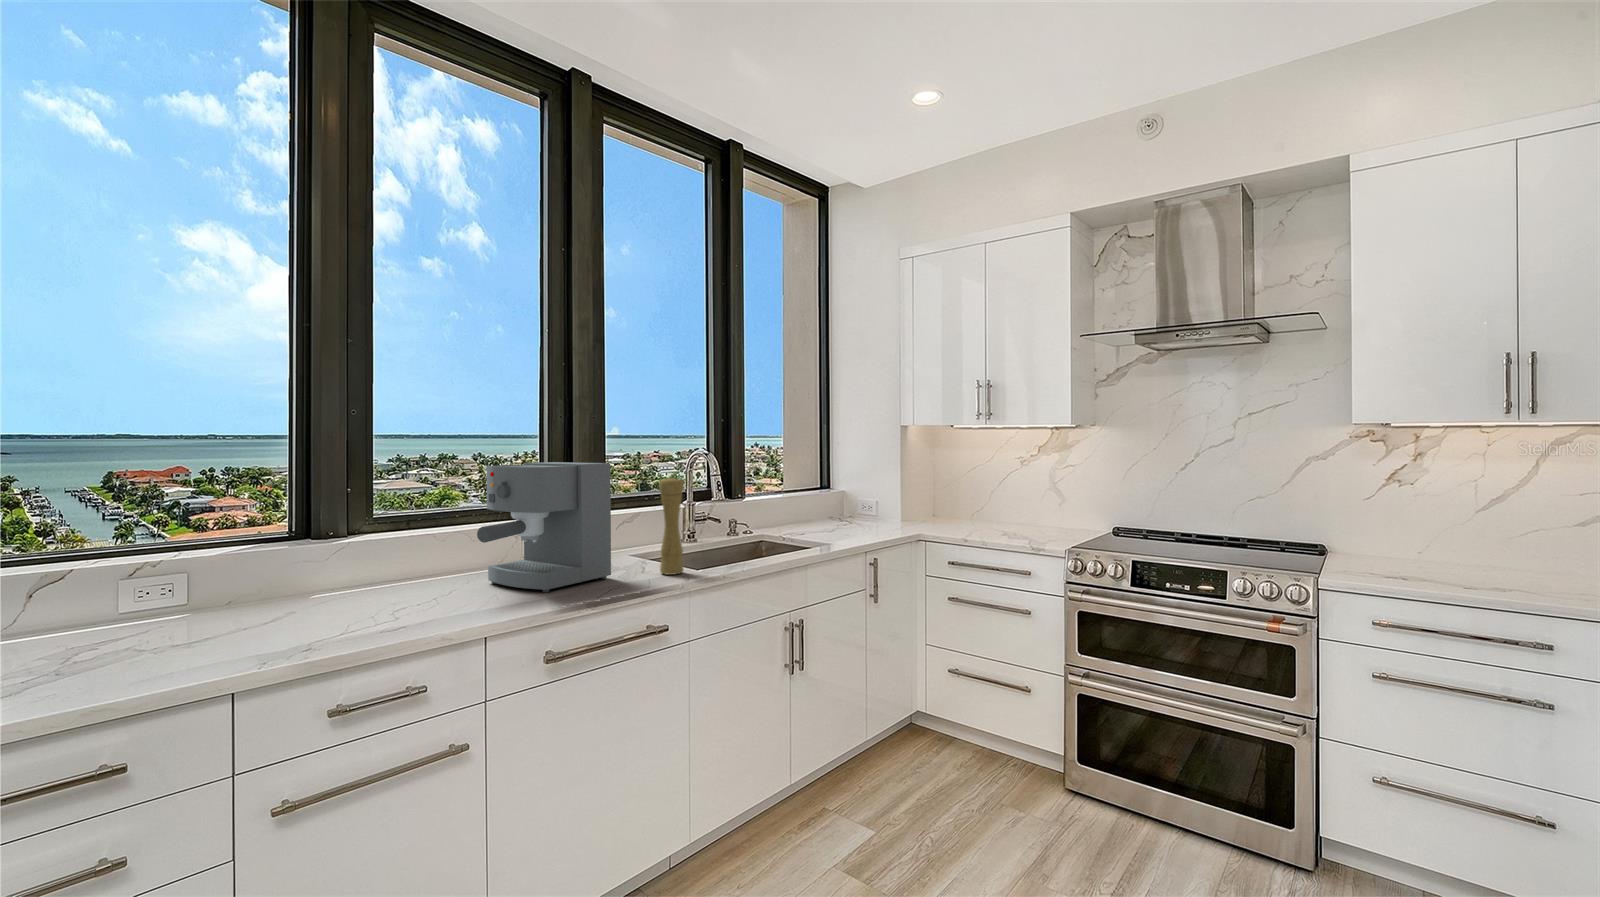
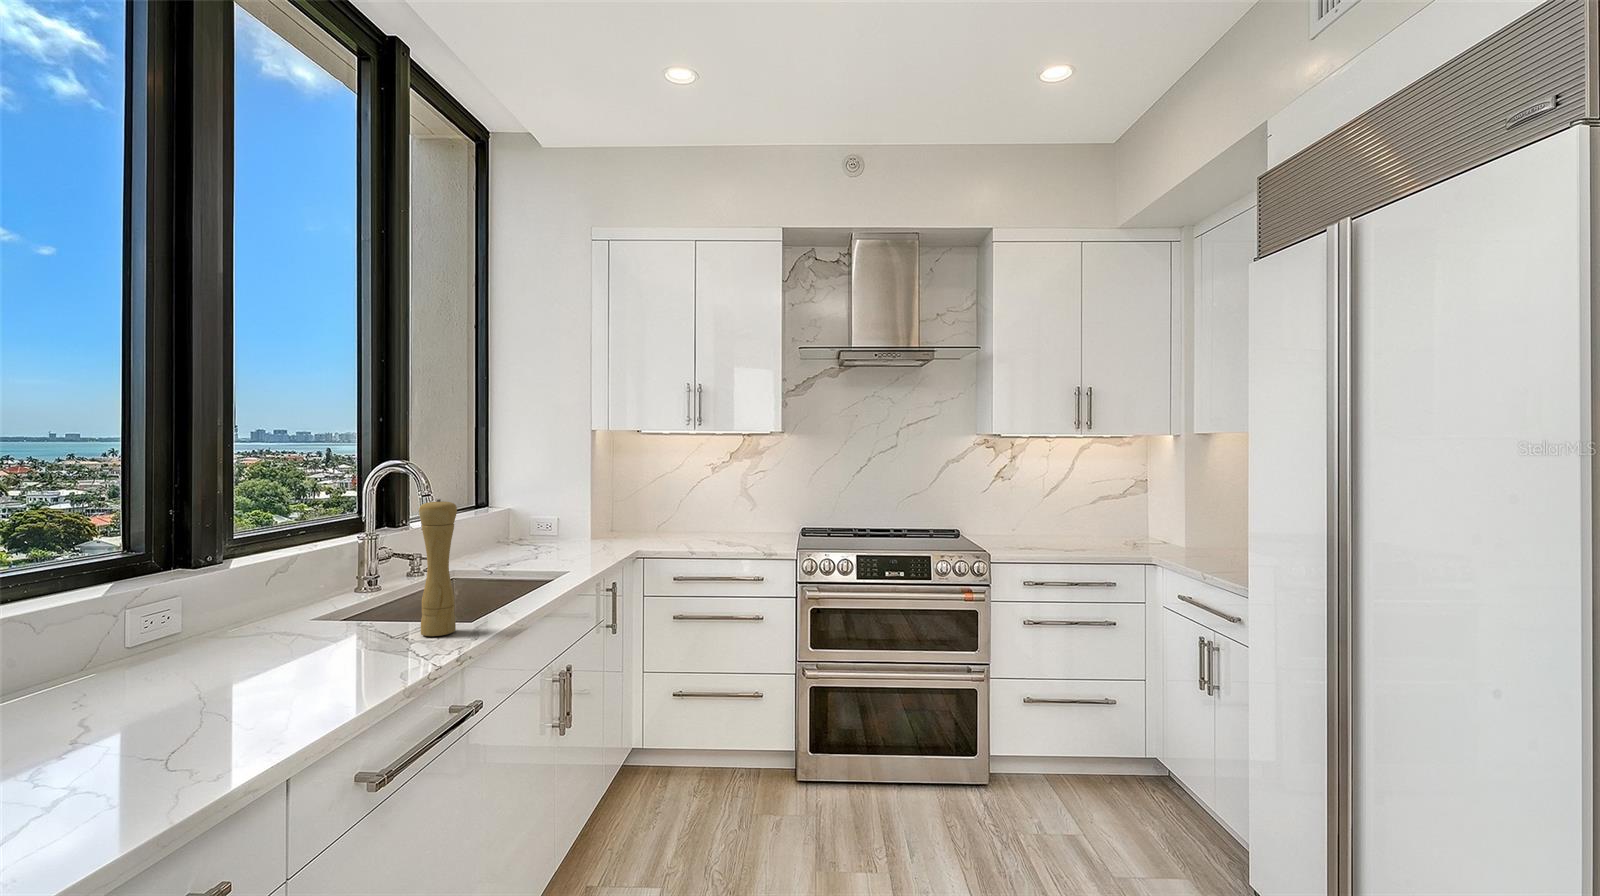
coffee maker: present [477,462,611,592] -> none [129,483,357,699]

